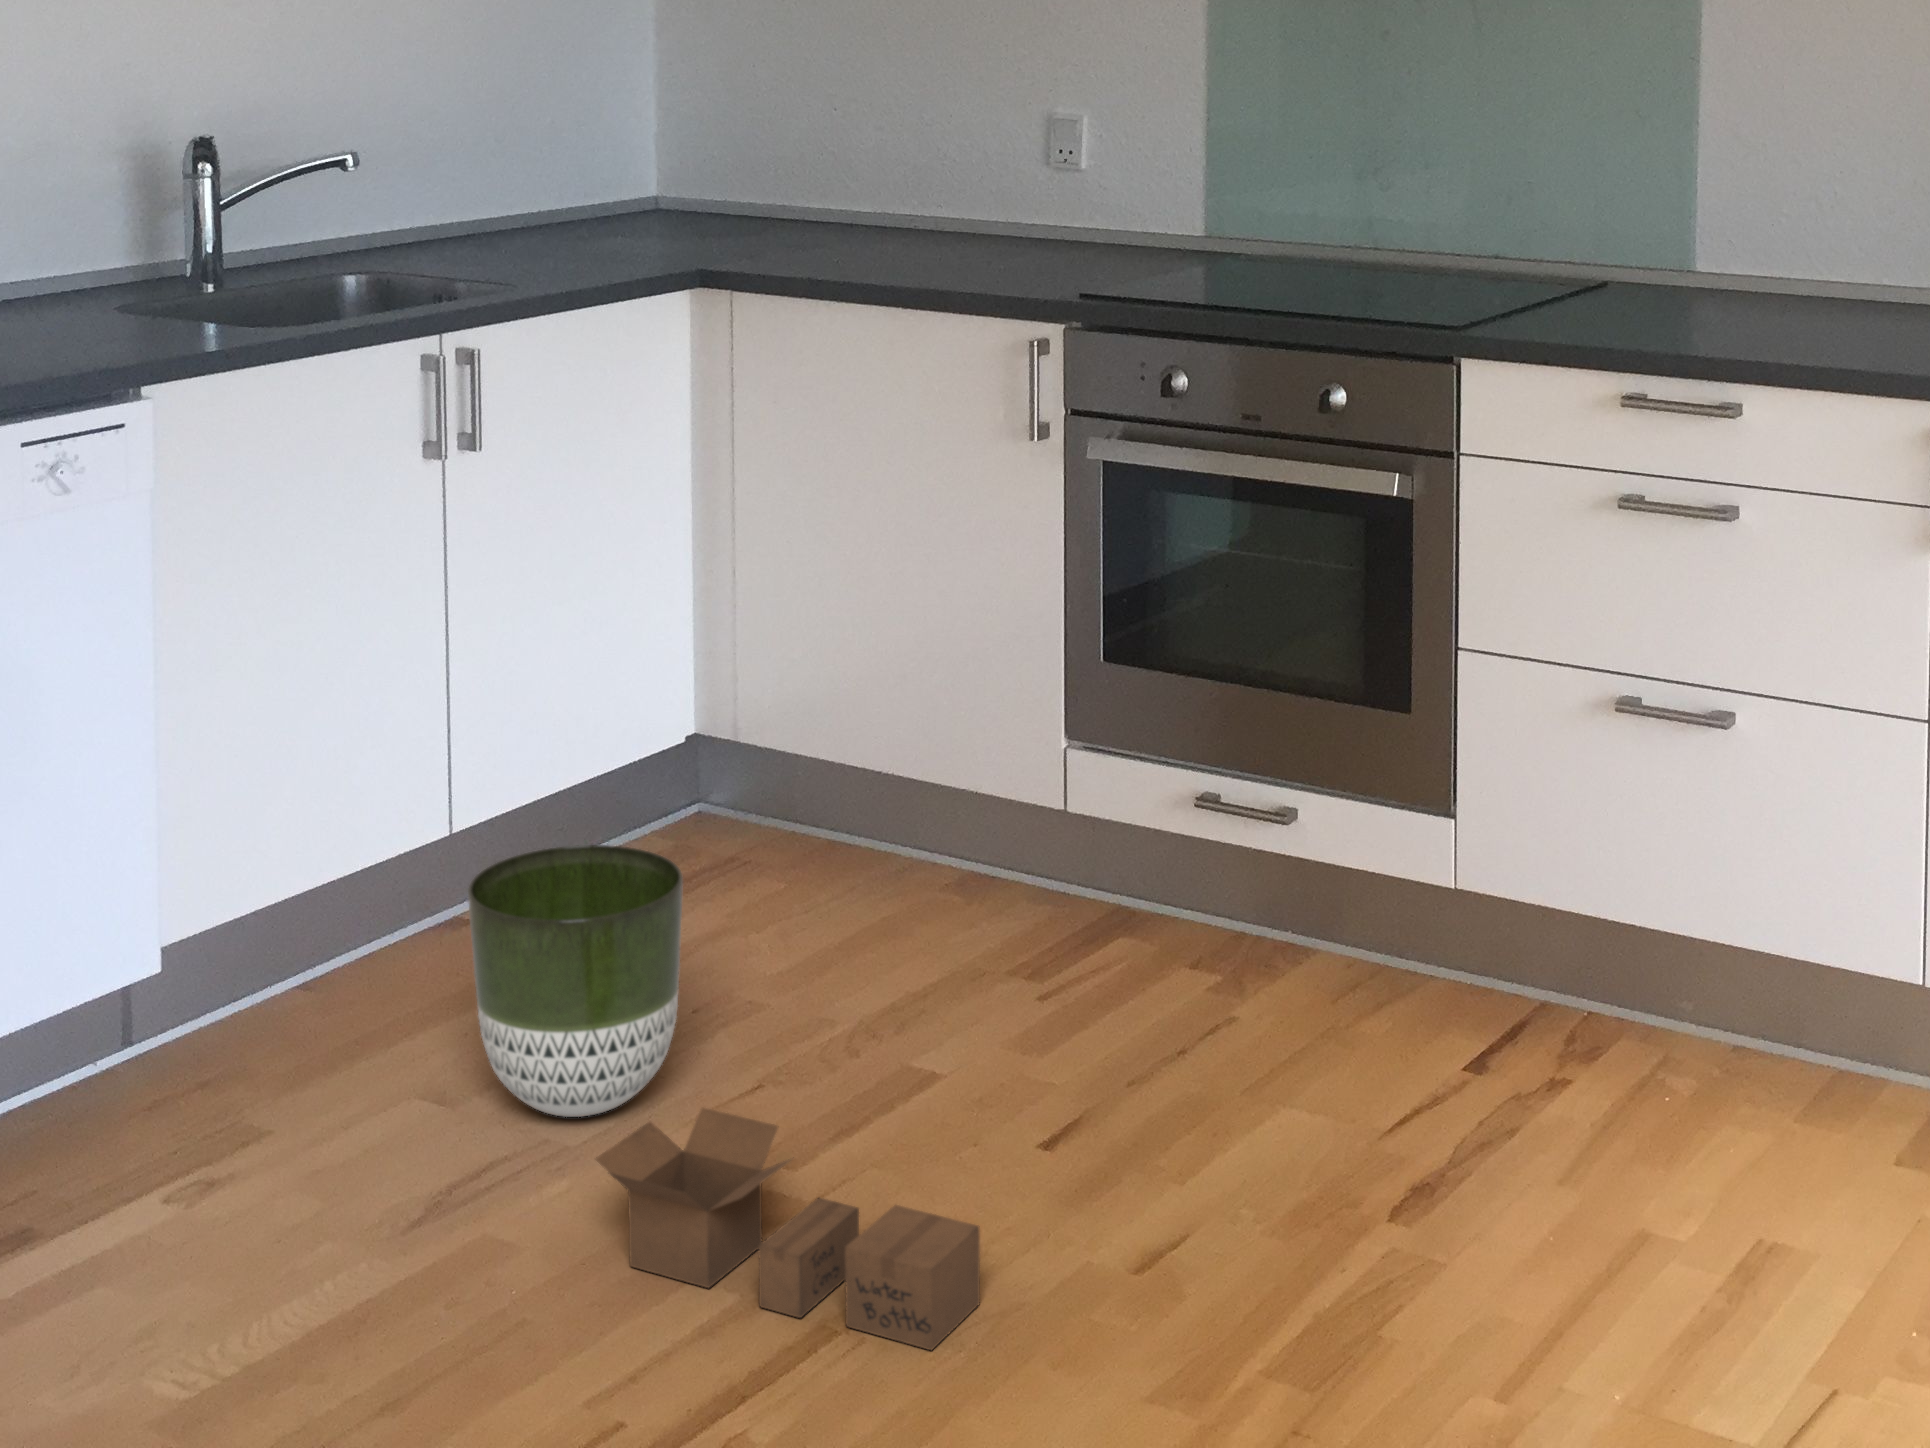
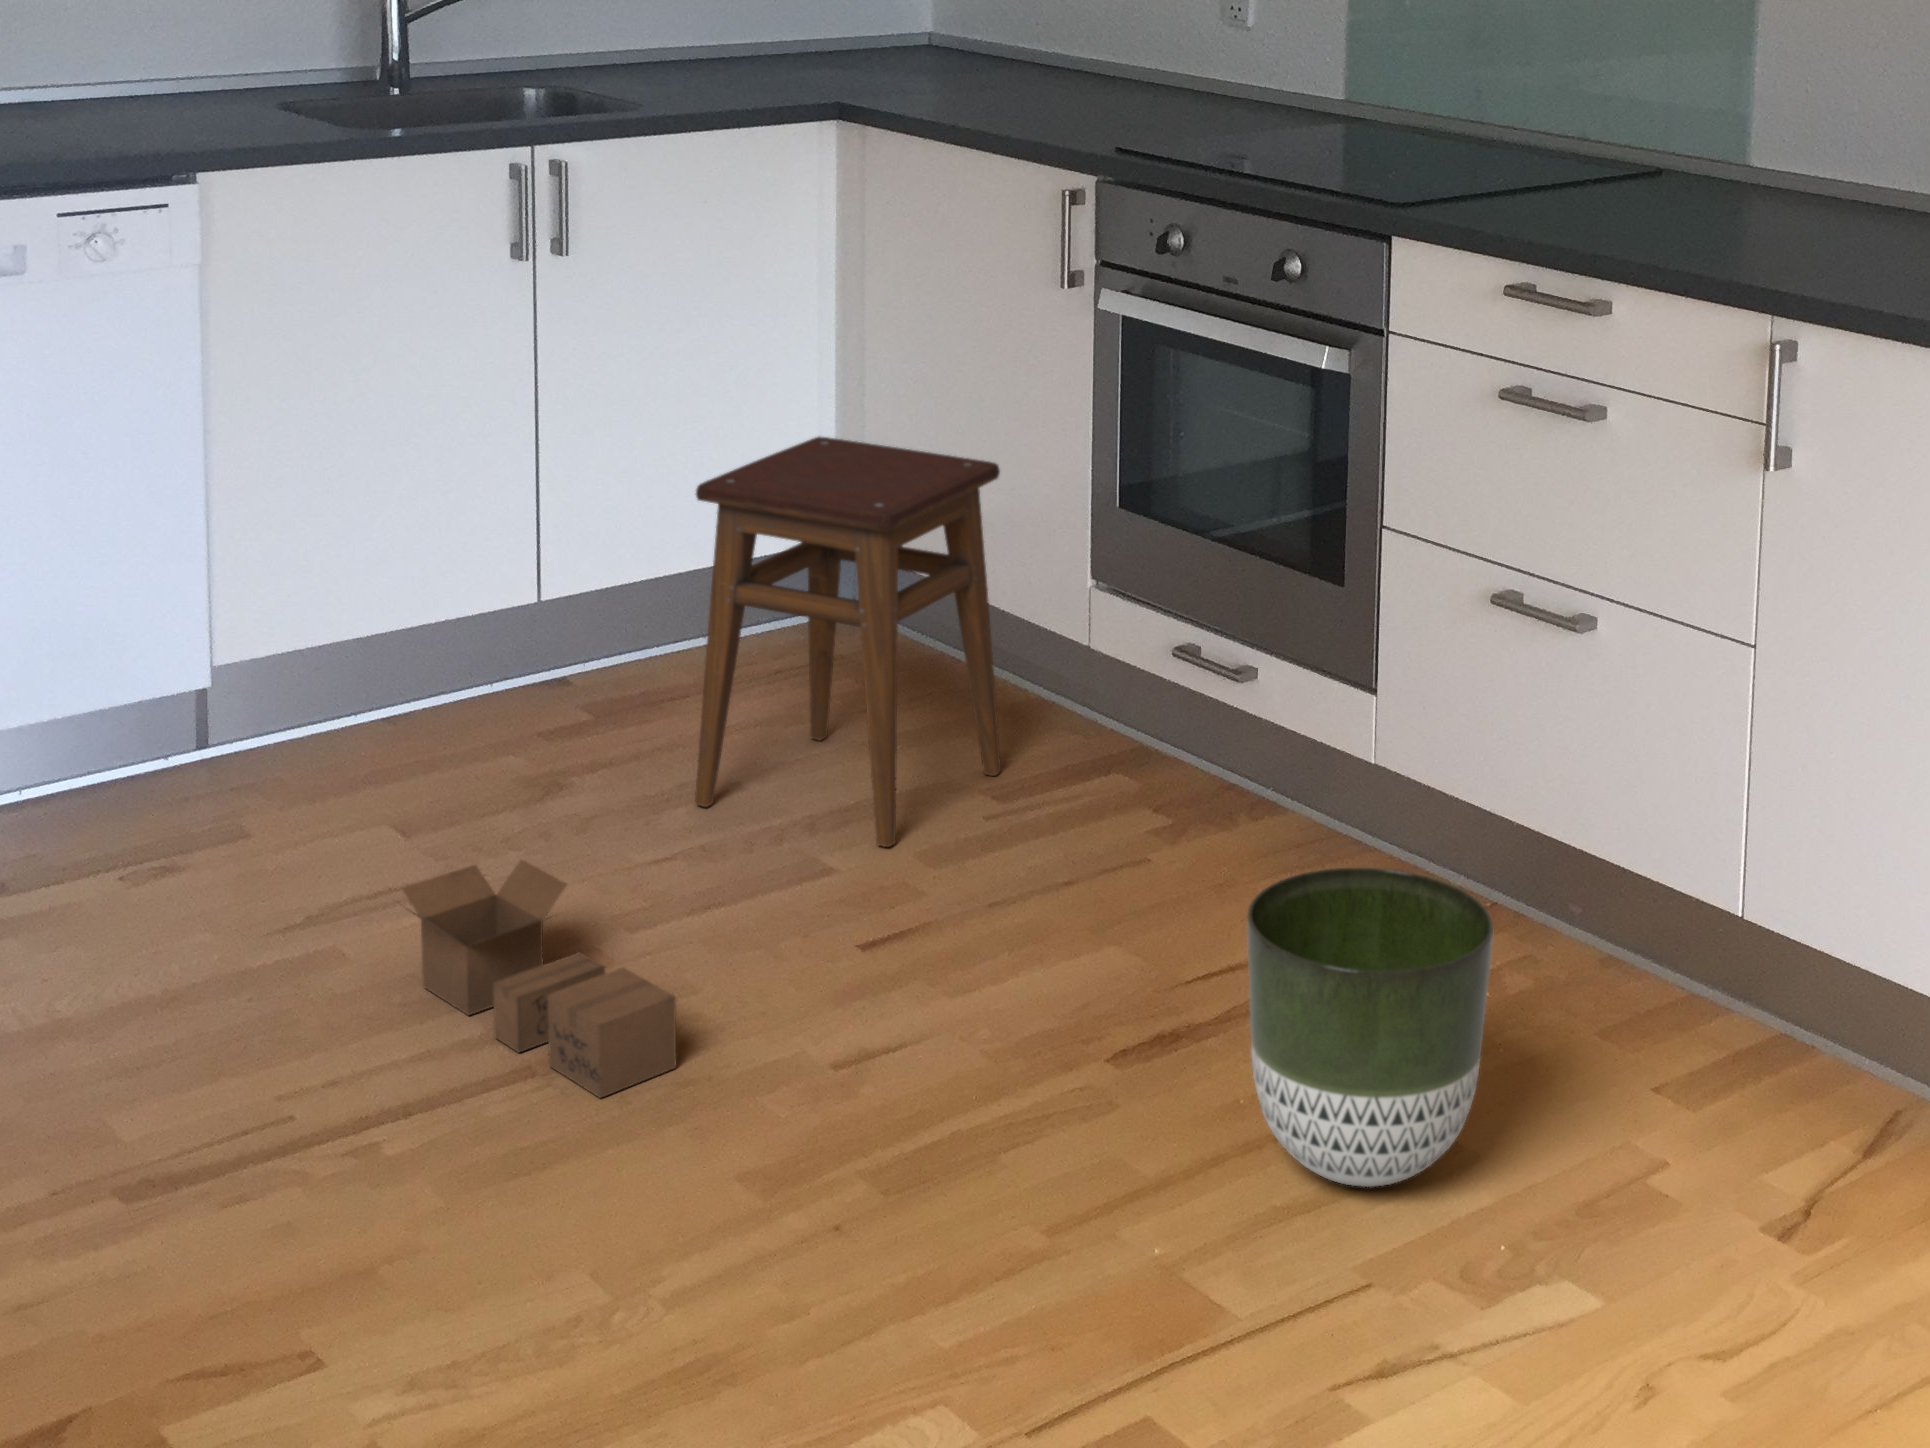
stool: none [739,618,1018,1042] -> present [695,437,1001,847]
planter: present [468,845,683,1117] -> present [1247,868,1493,1187]

